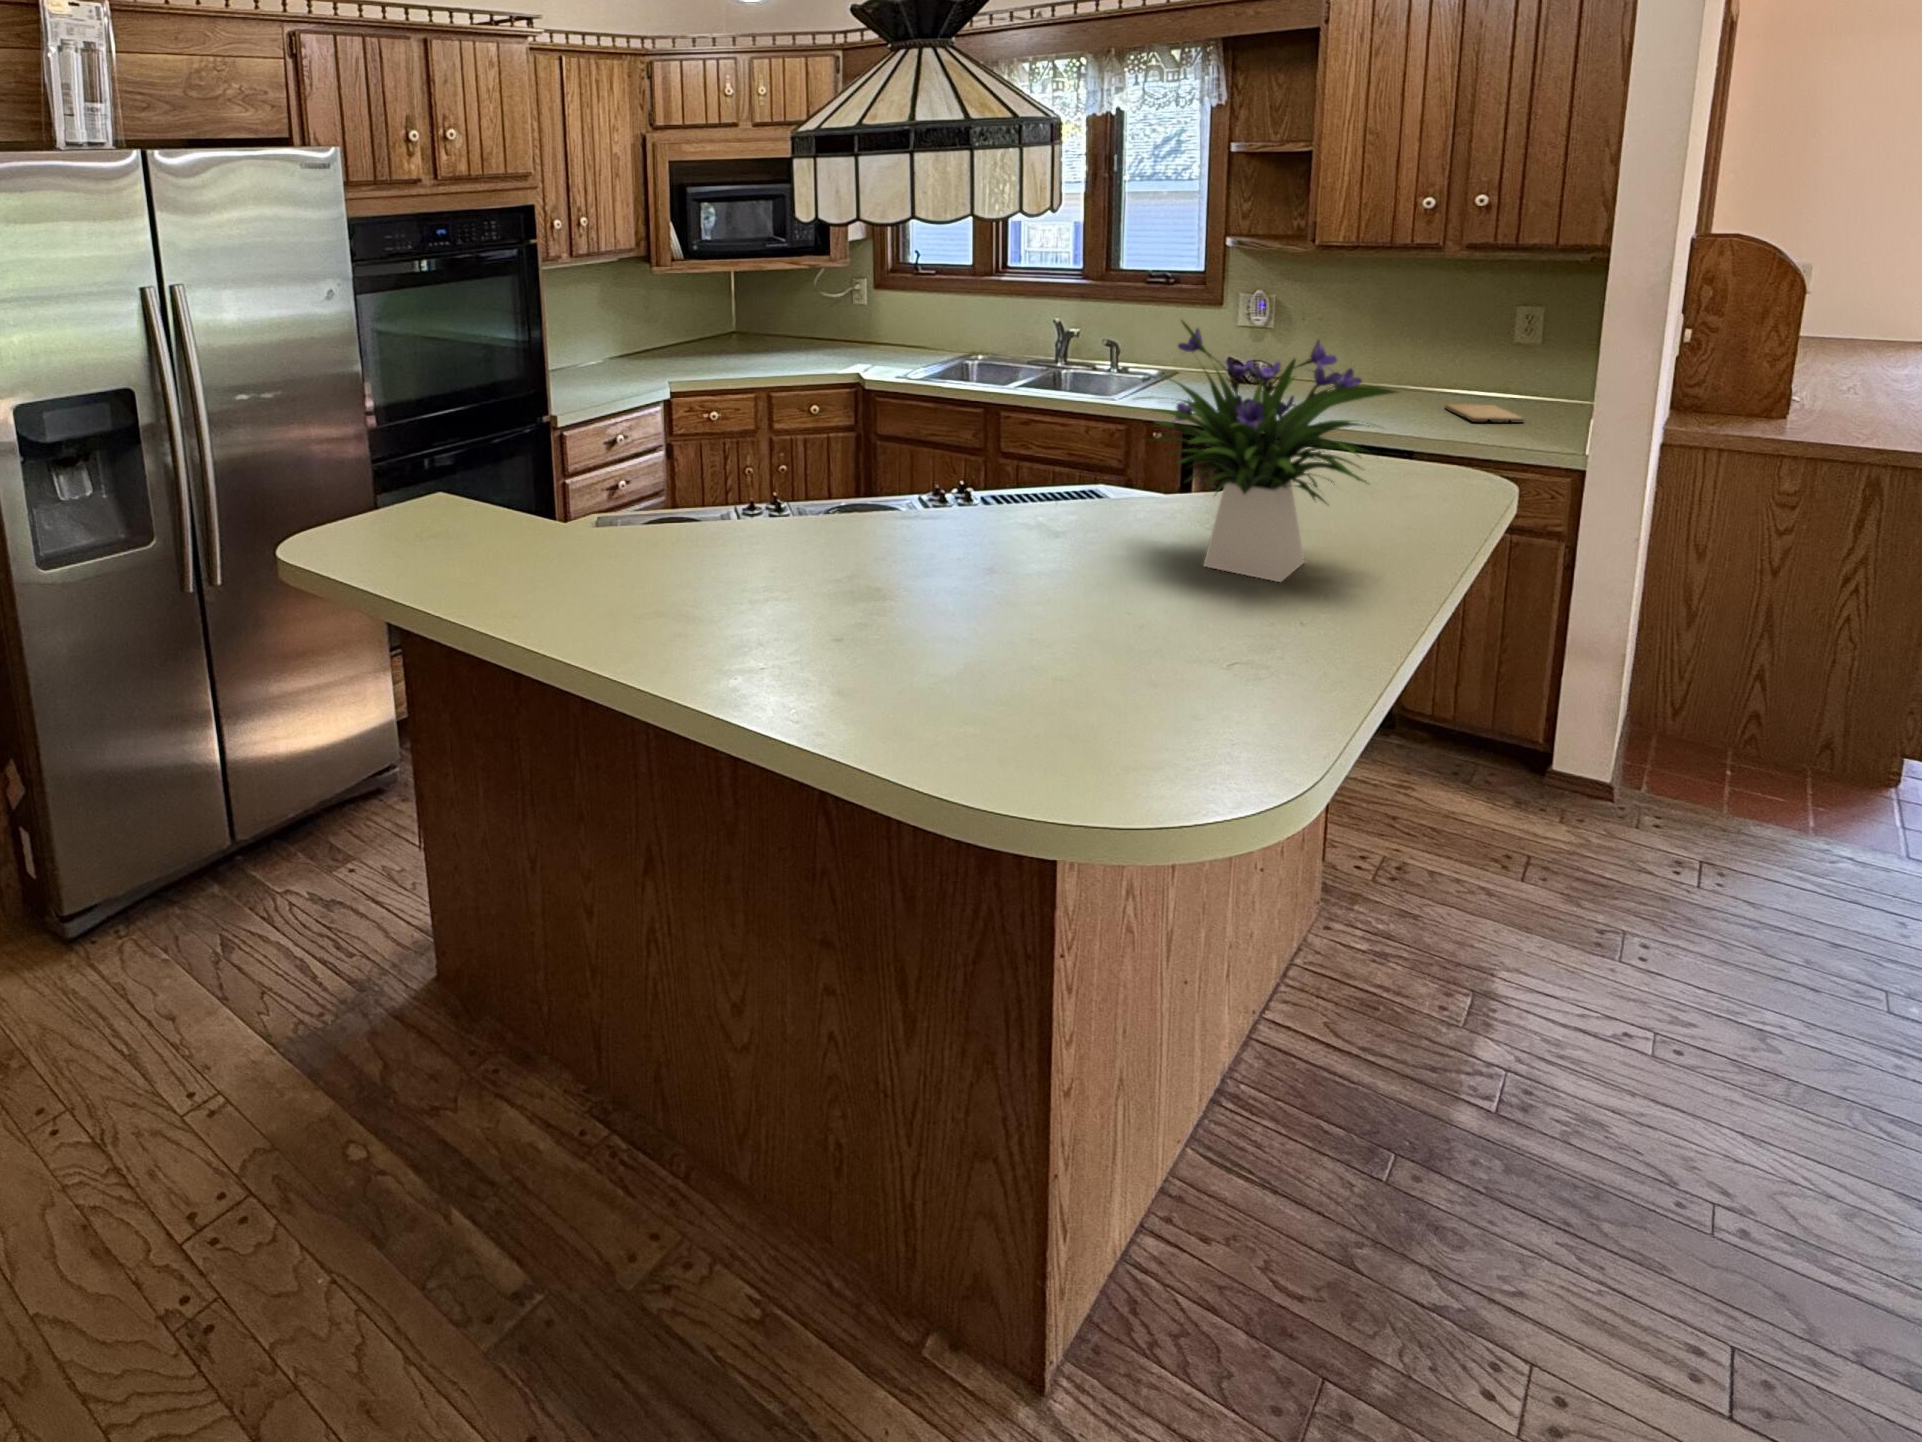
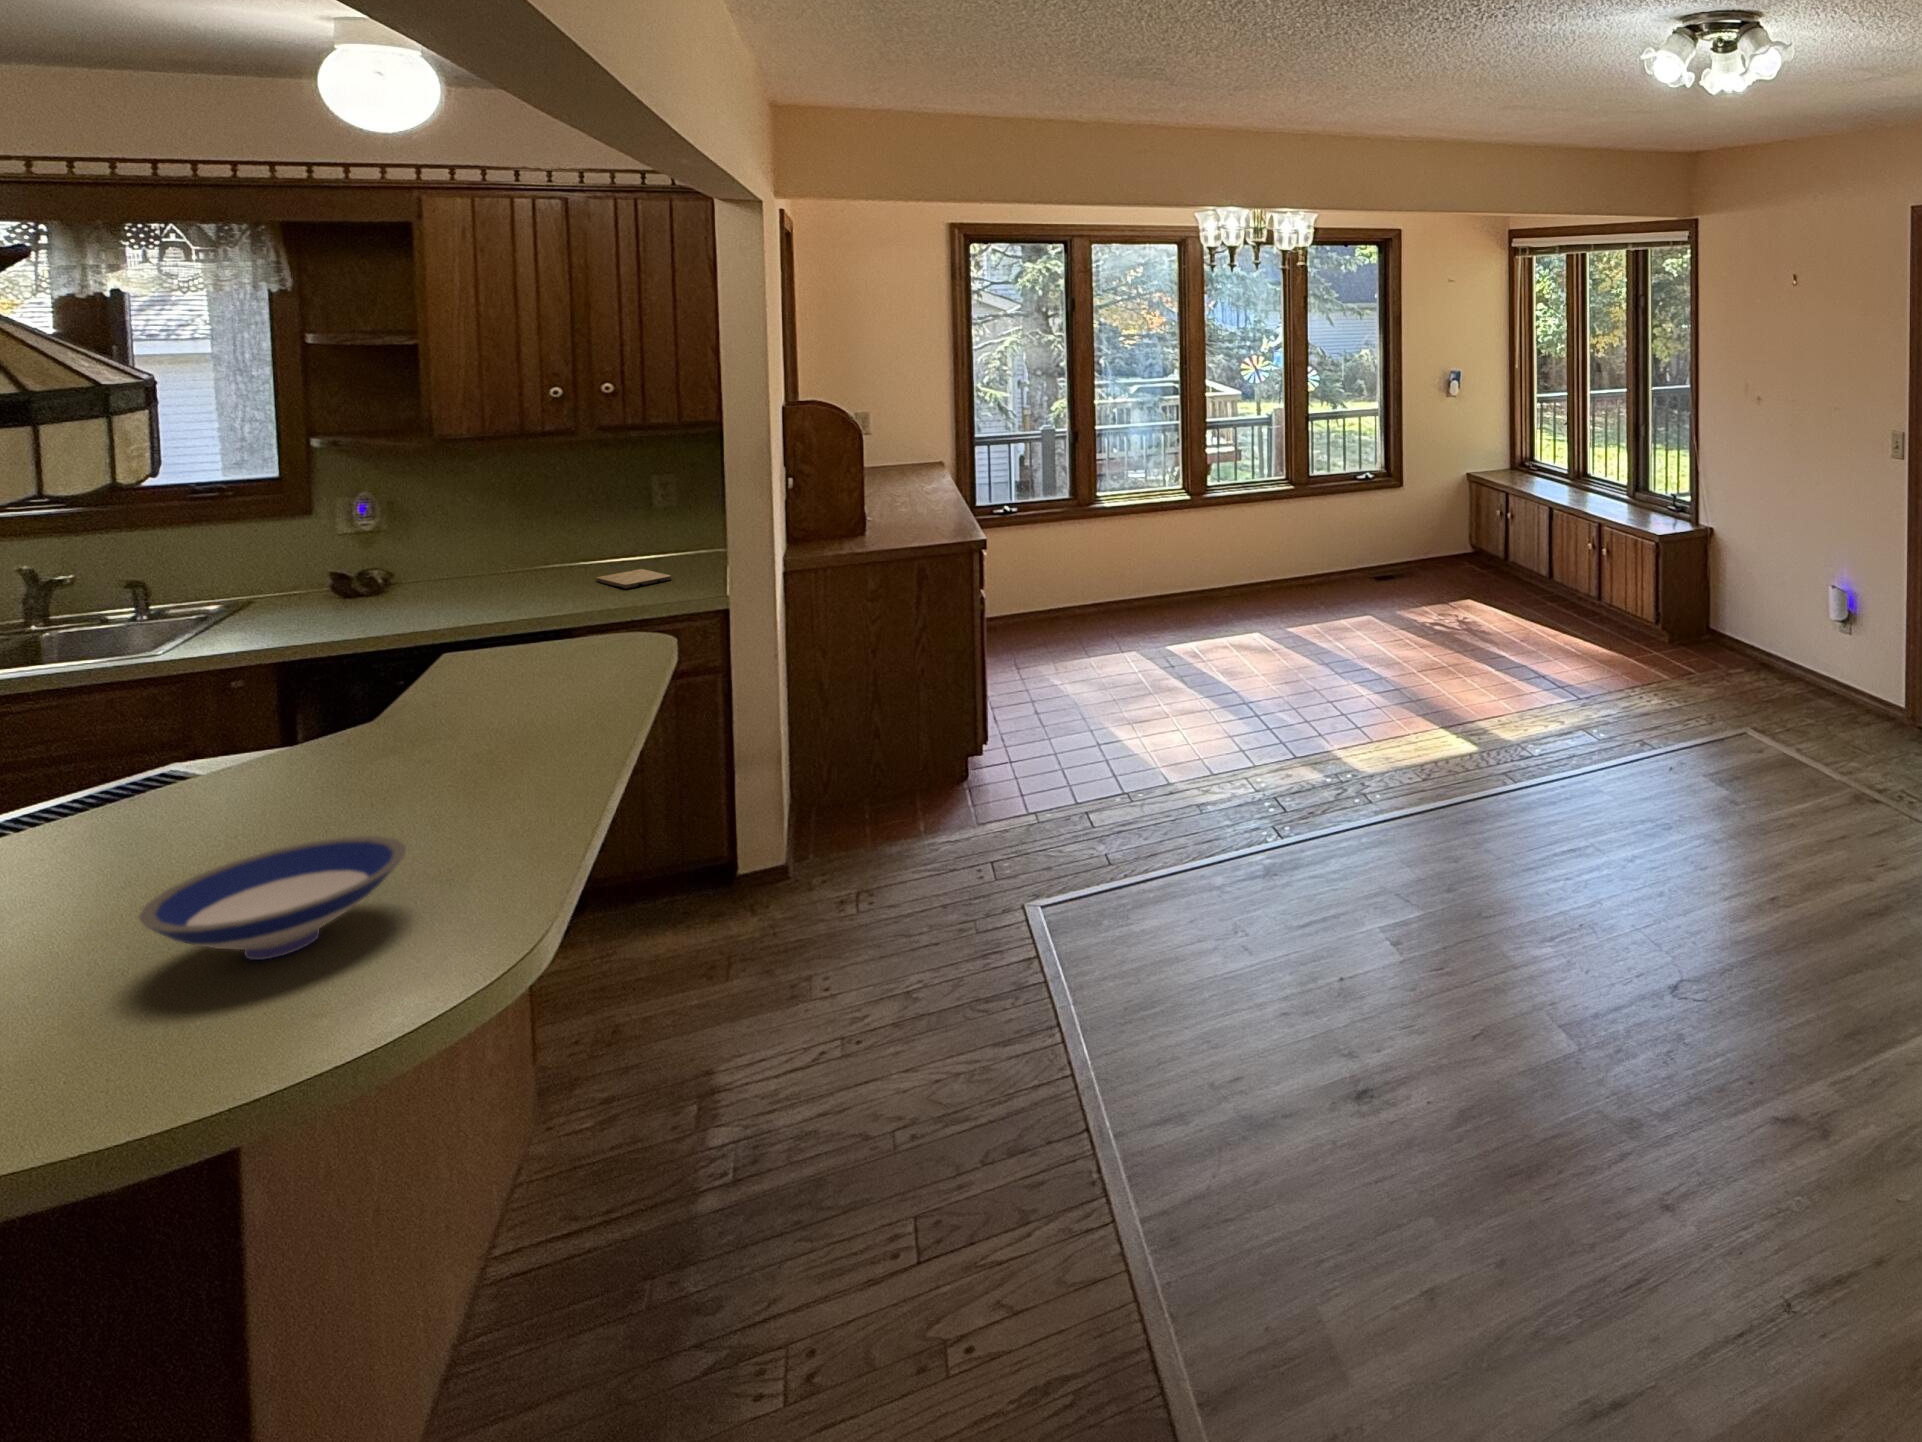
flower arrangement: present [1137,321,1398,582] -> none [274,549,573,795]
bowl: none [993,589,1192,698] -> present [139,836,406,960]

